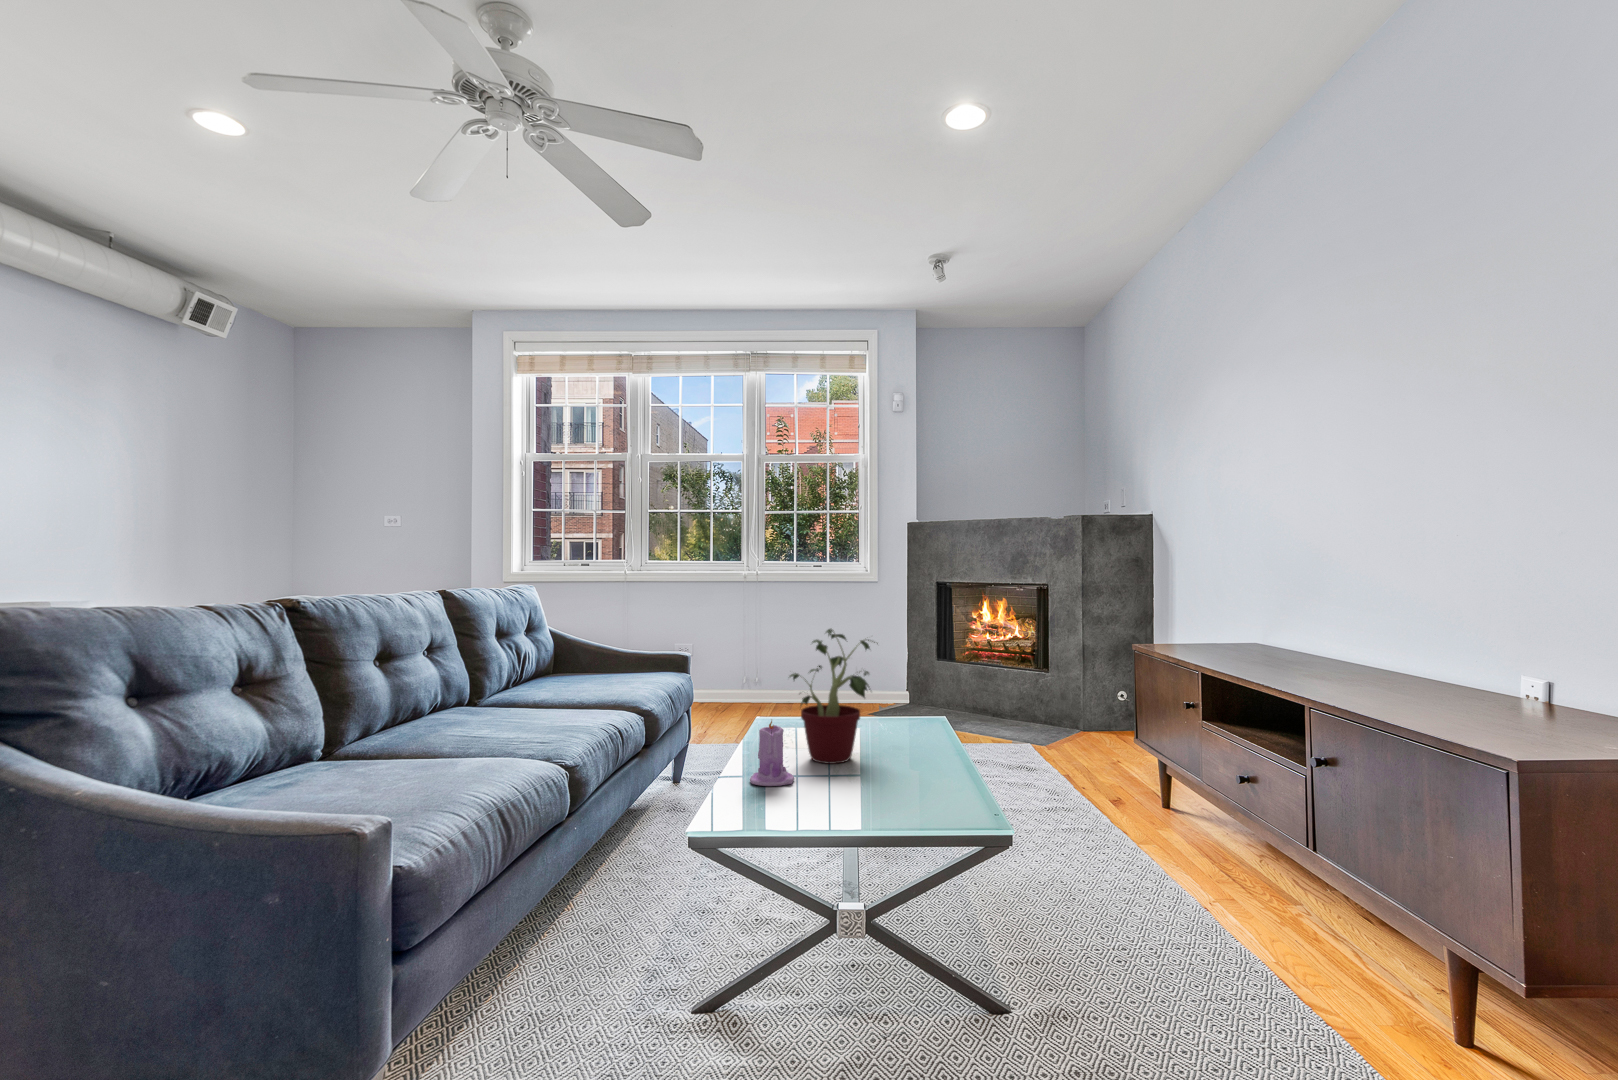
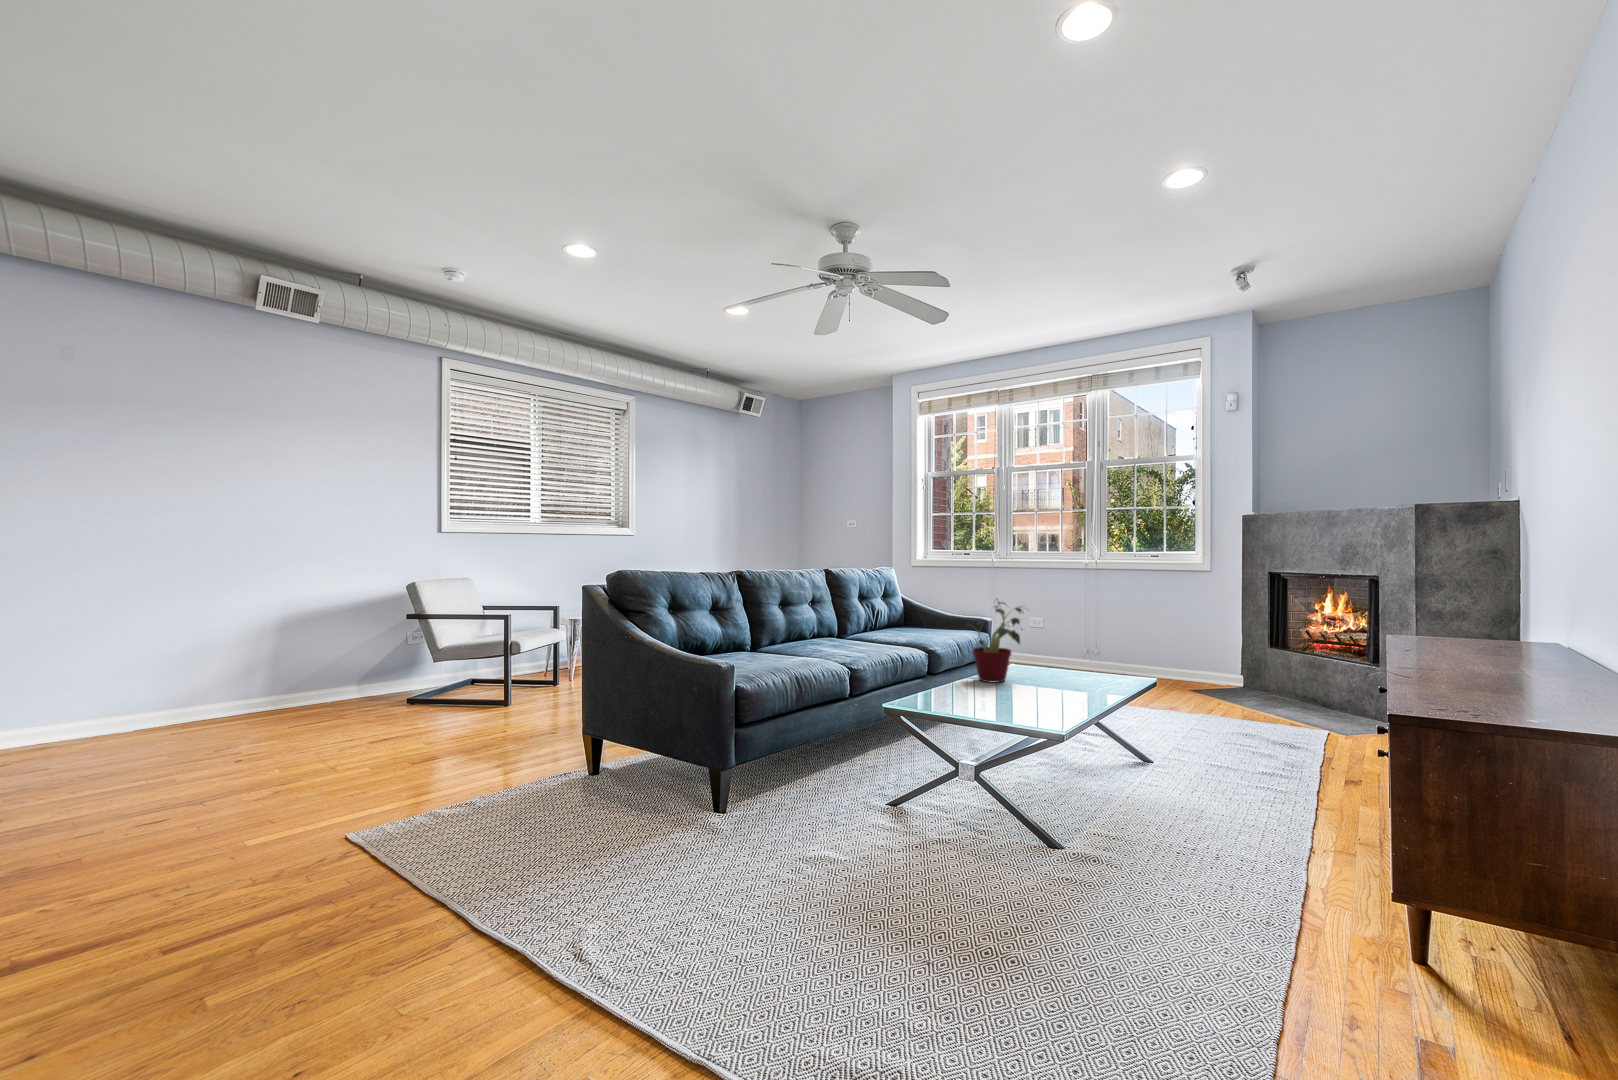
candle: present [750,721,794,786] -> none [924,647,951,685]

